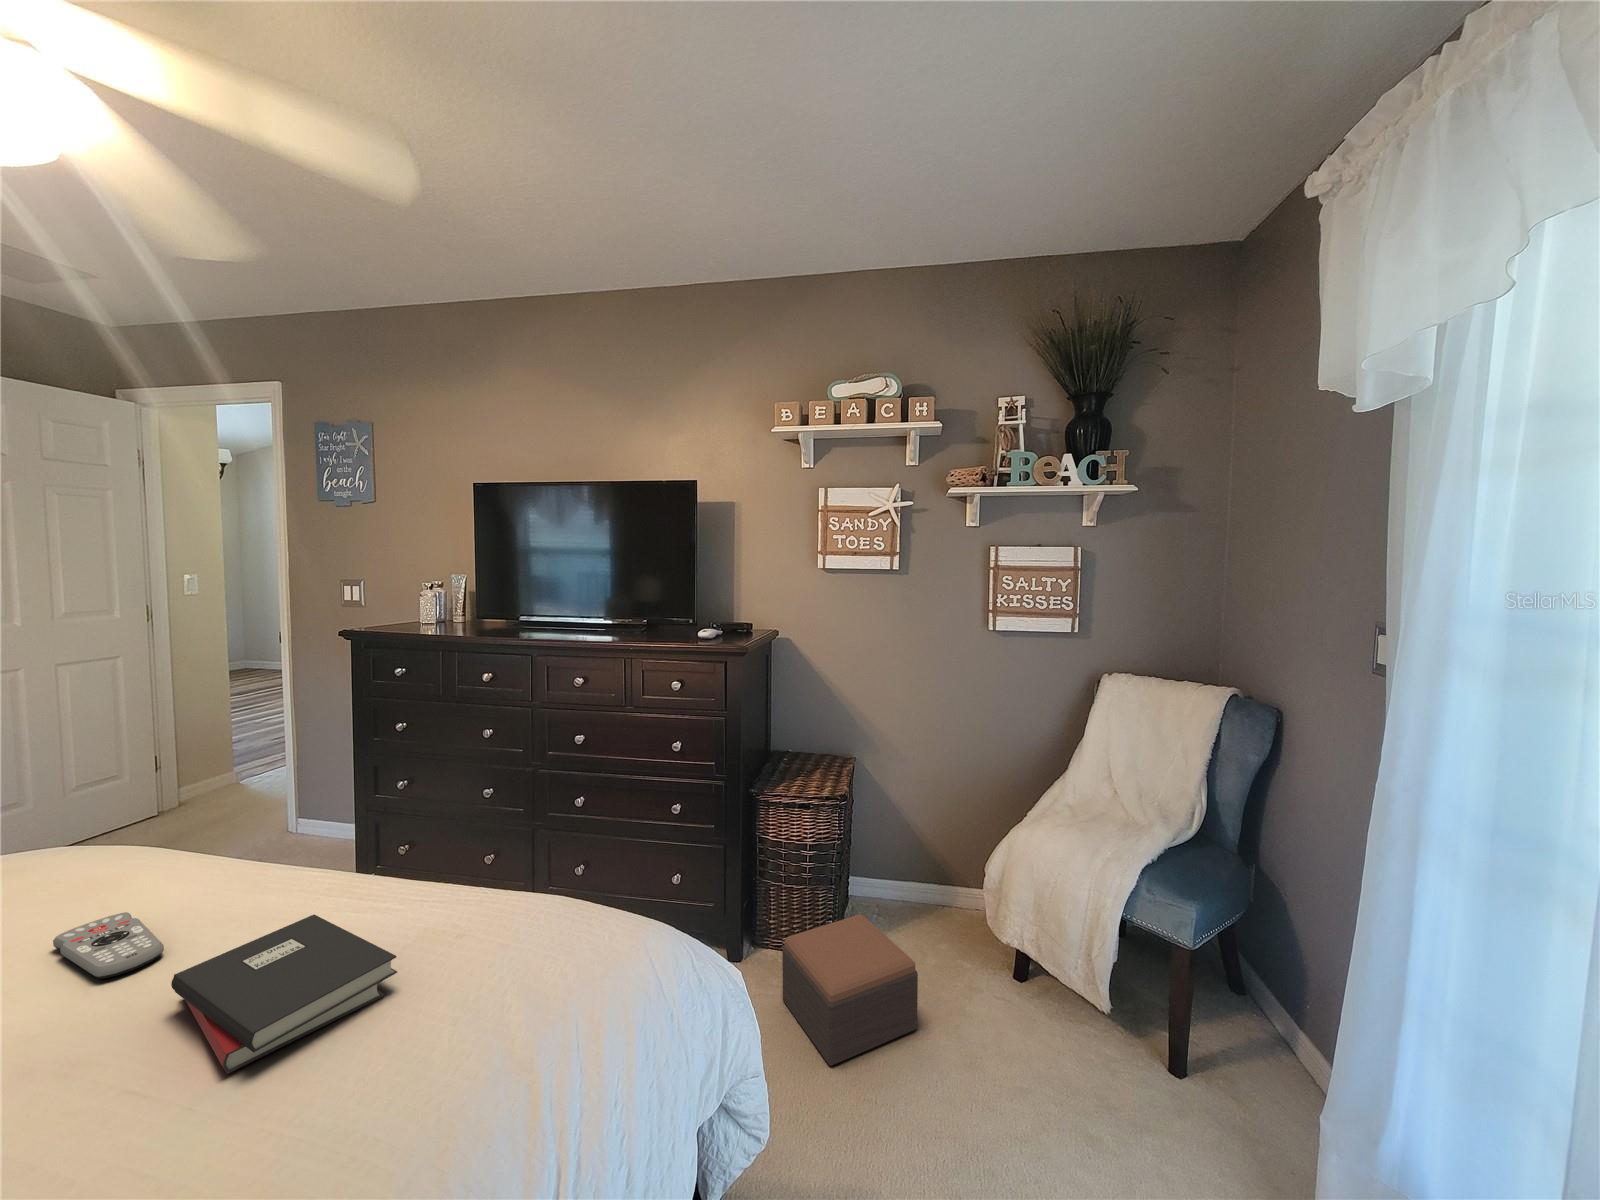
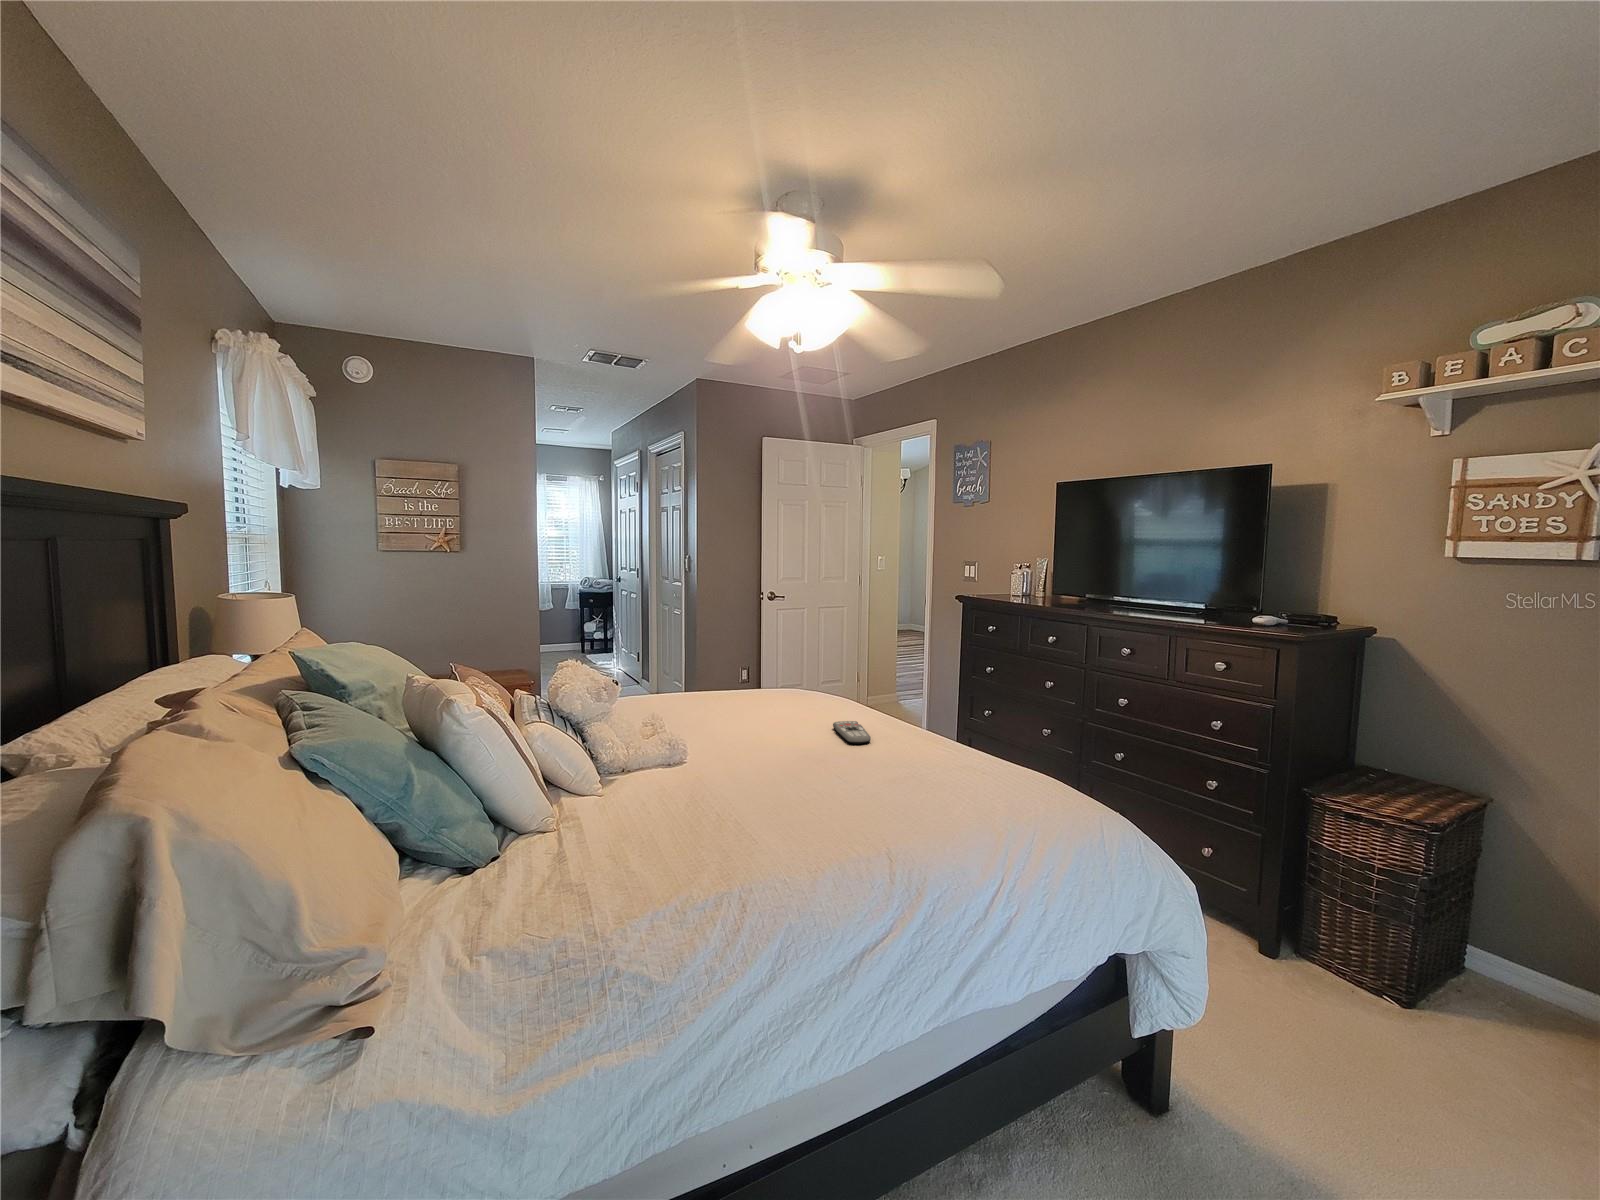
footstool: present [782,914,918,1066] -> none [1315,946,1518,1123]
hardback book: present [171,915,397,1074] -> none [875,741,967,788]

